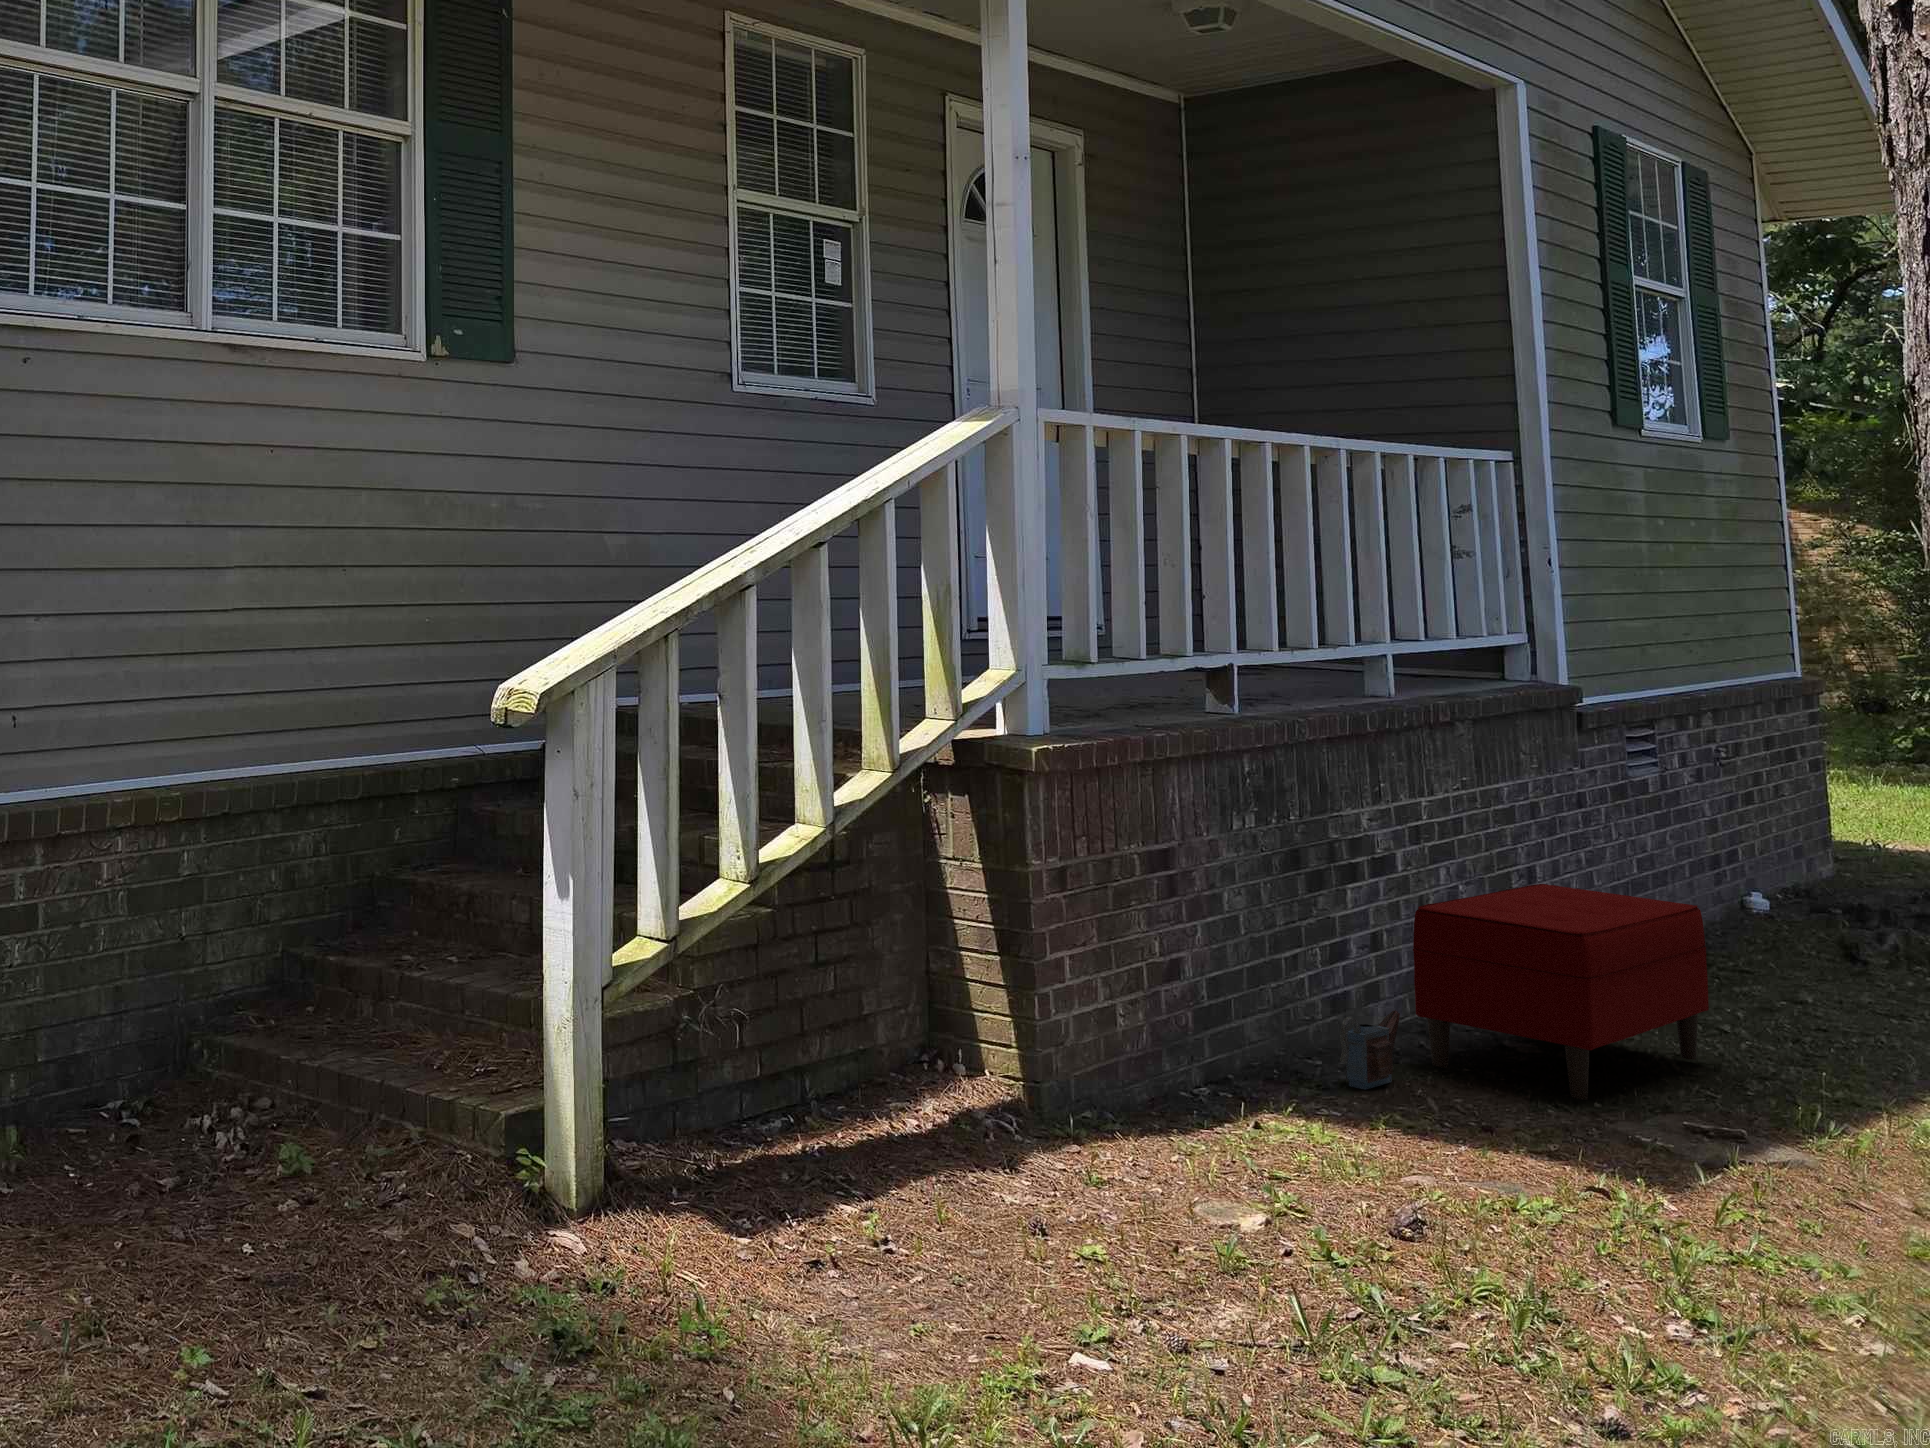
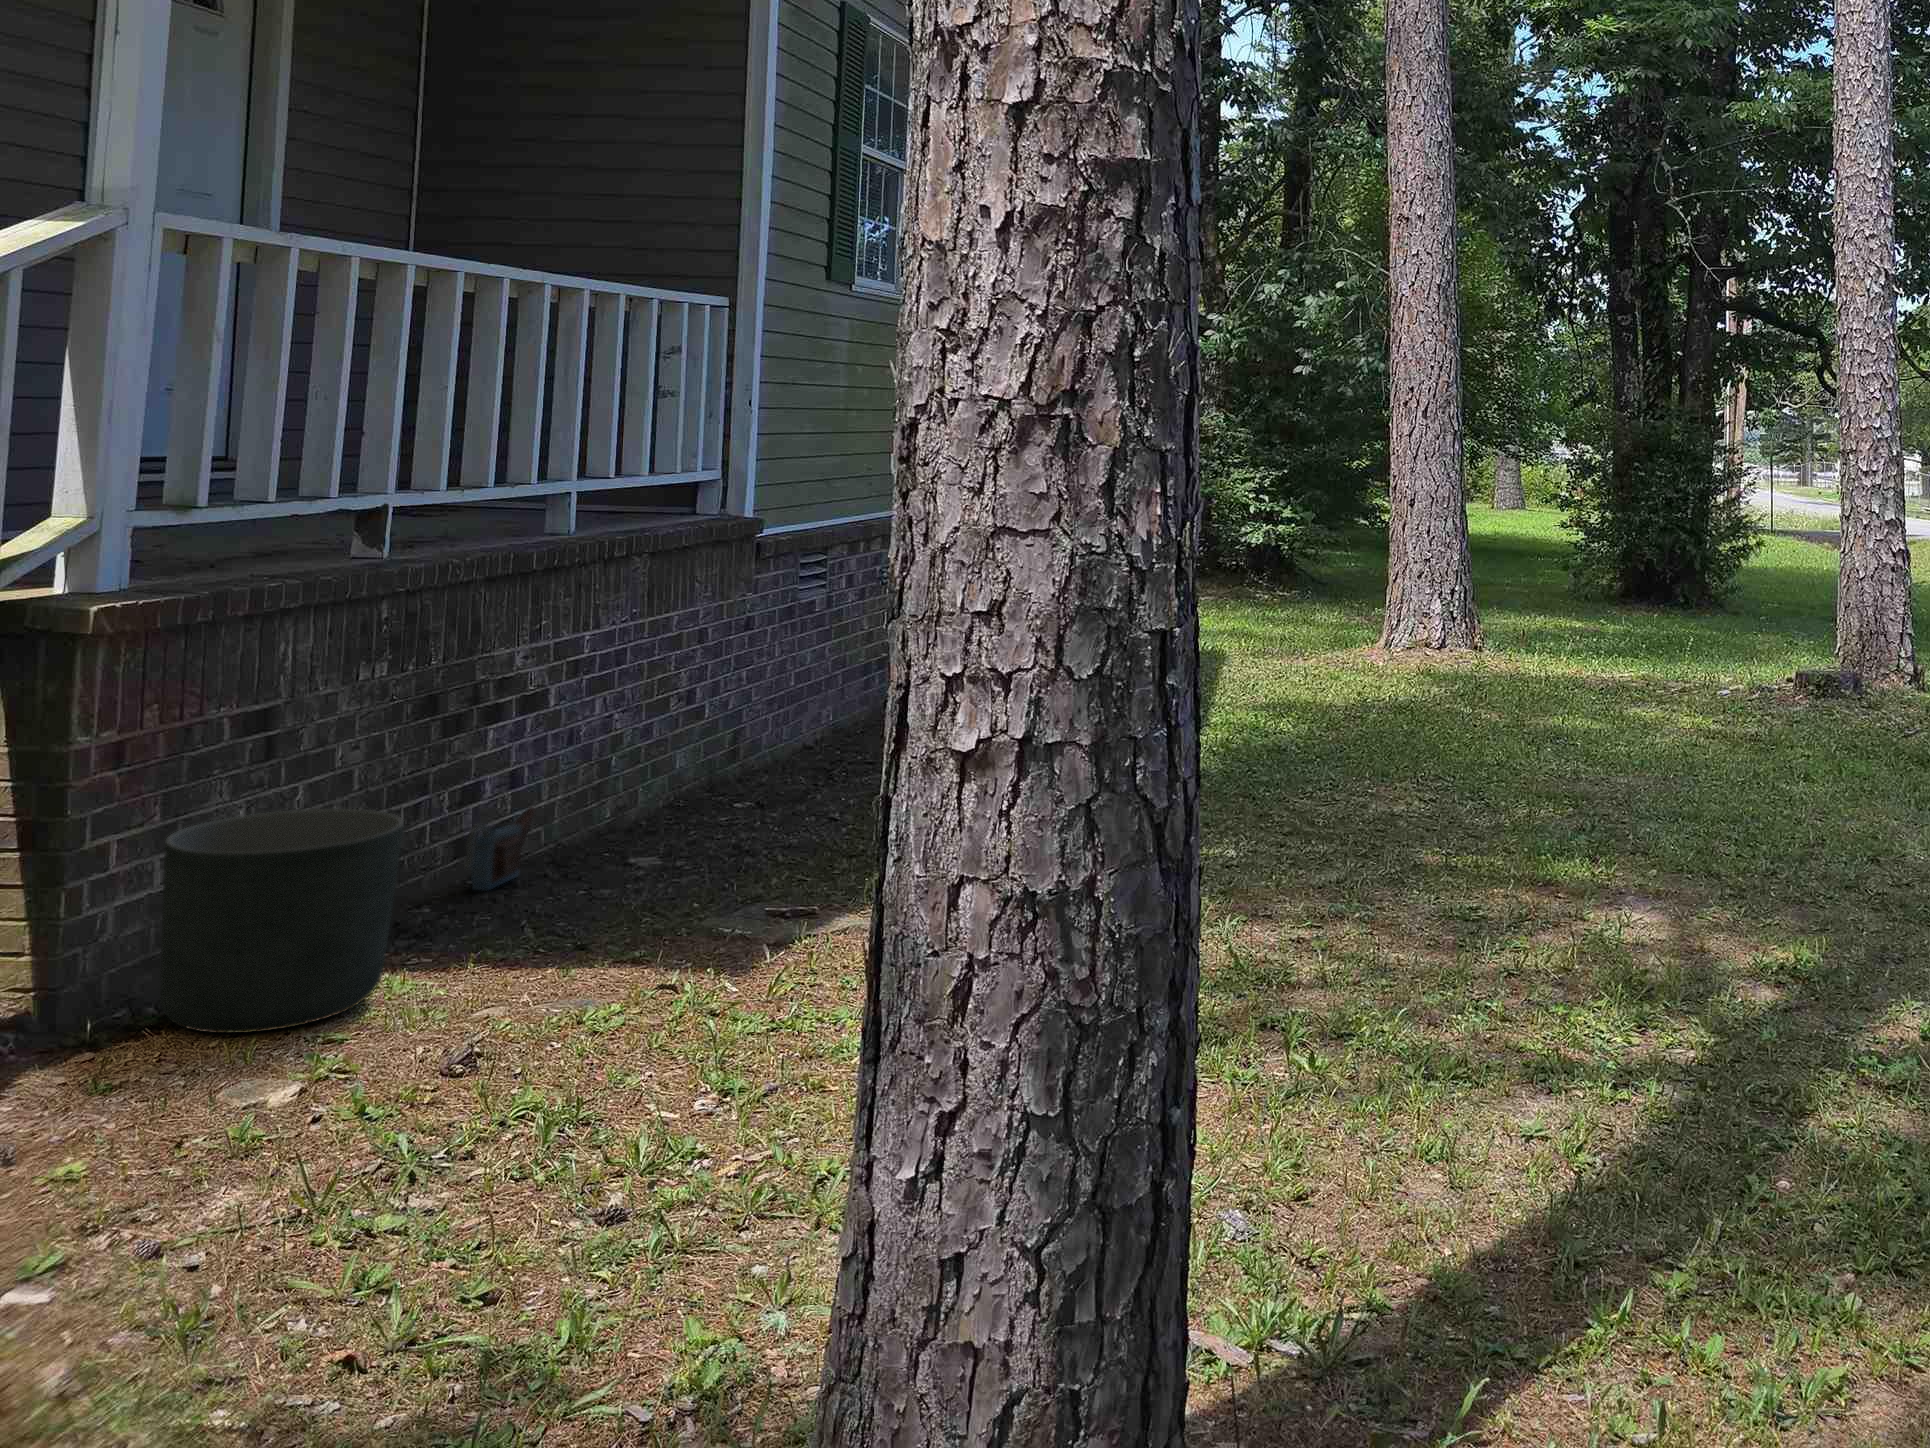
bench: present [1413,884,1709,1100] -> none [556,663,823,856]
planter: none [1106,965,1302,1175] -> present [160,809,404,1033]

